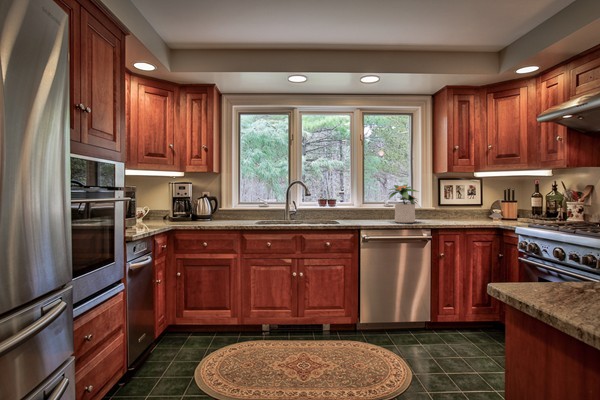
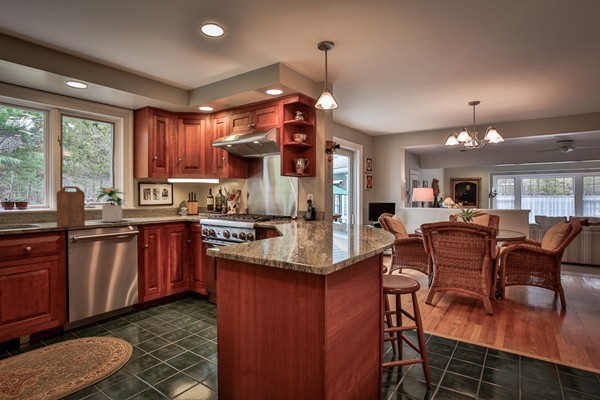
cutting board: none [351,184,376,225] -> present [56,186,85,228]

